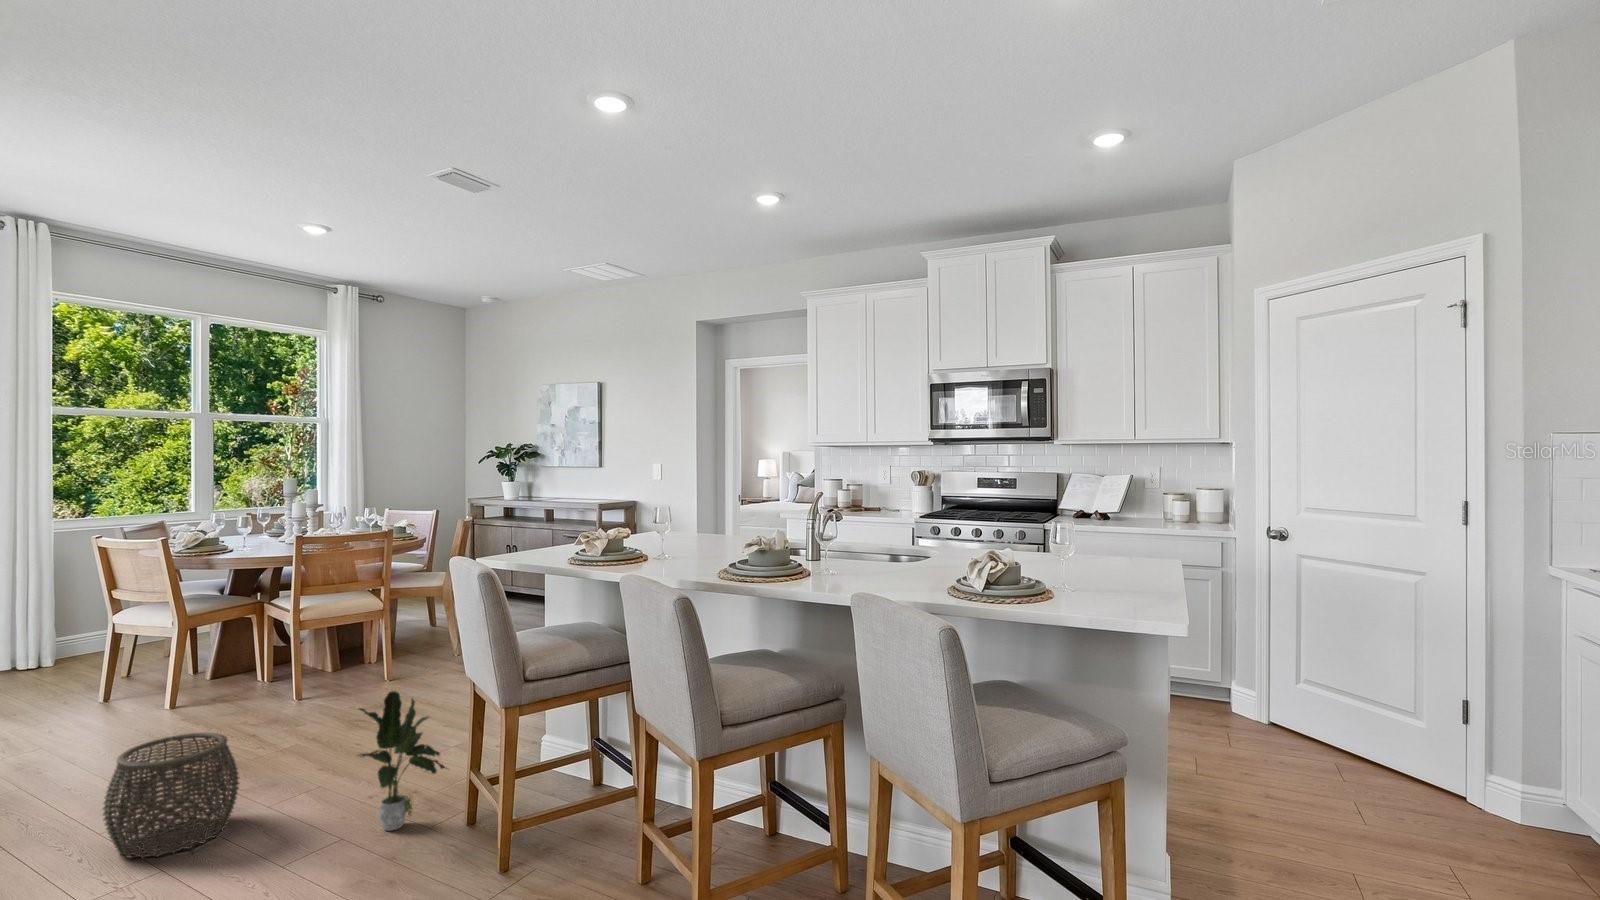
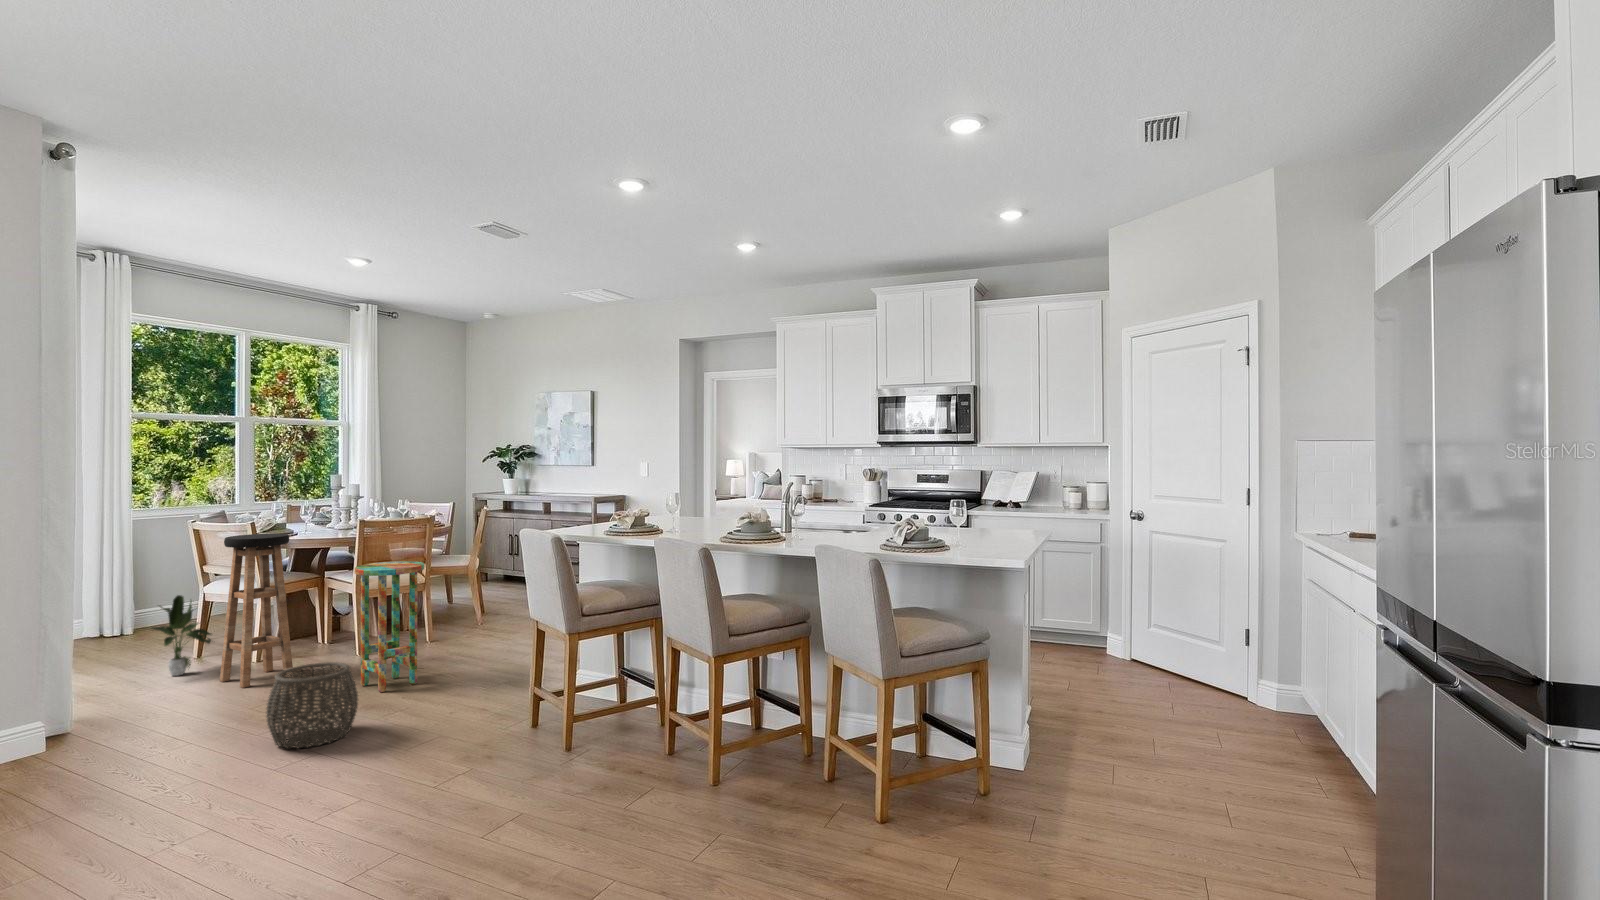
bar stool: none [110,554,202,749] -> present [220,534,293,688]
side table: none [265,590,357,760] -> present [354,561,424,692]
potted plant: present [359,691,446,831] -> present [151,595,211,676]

